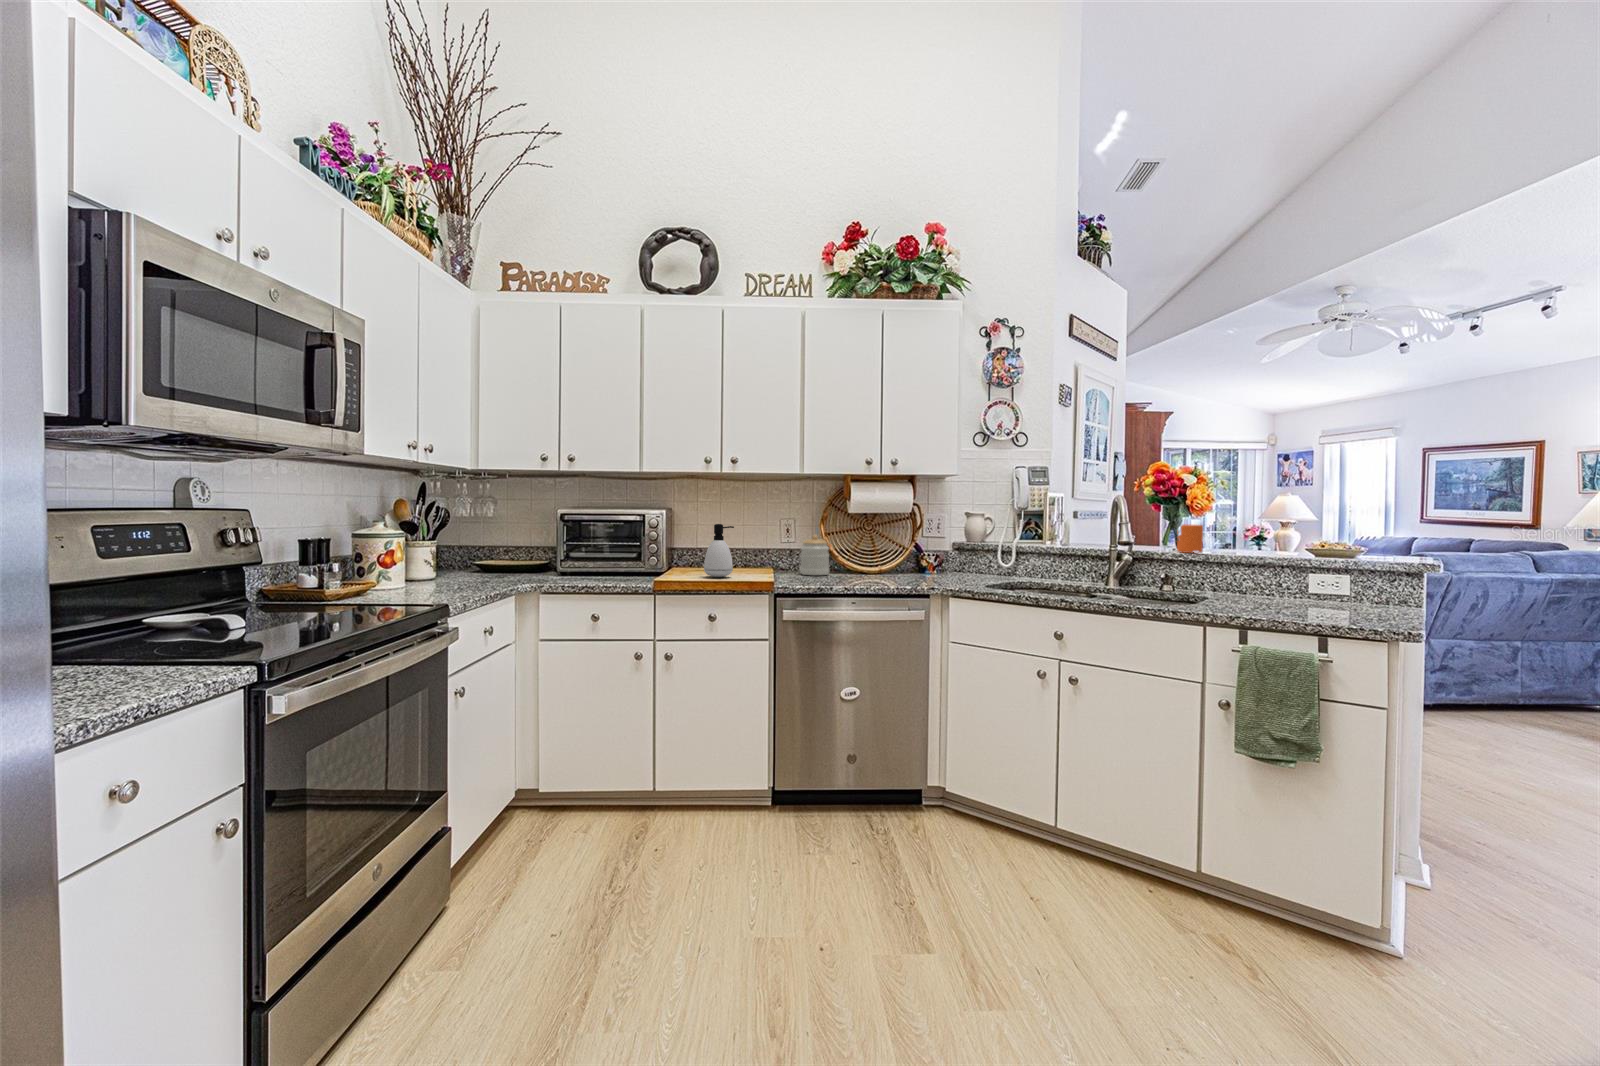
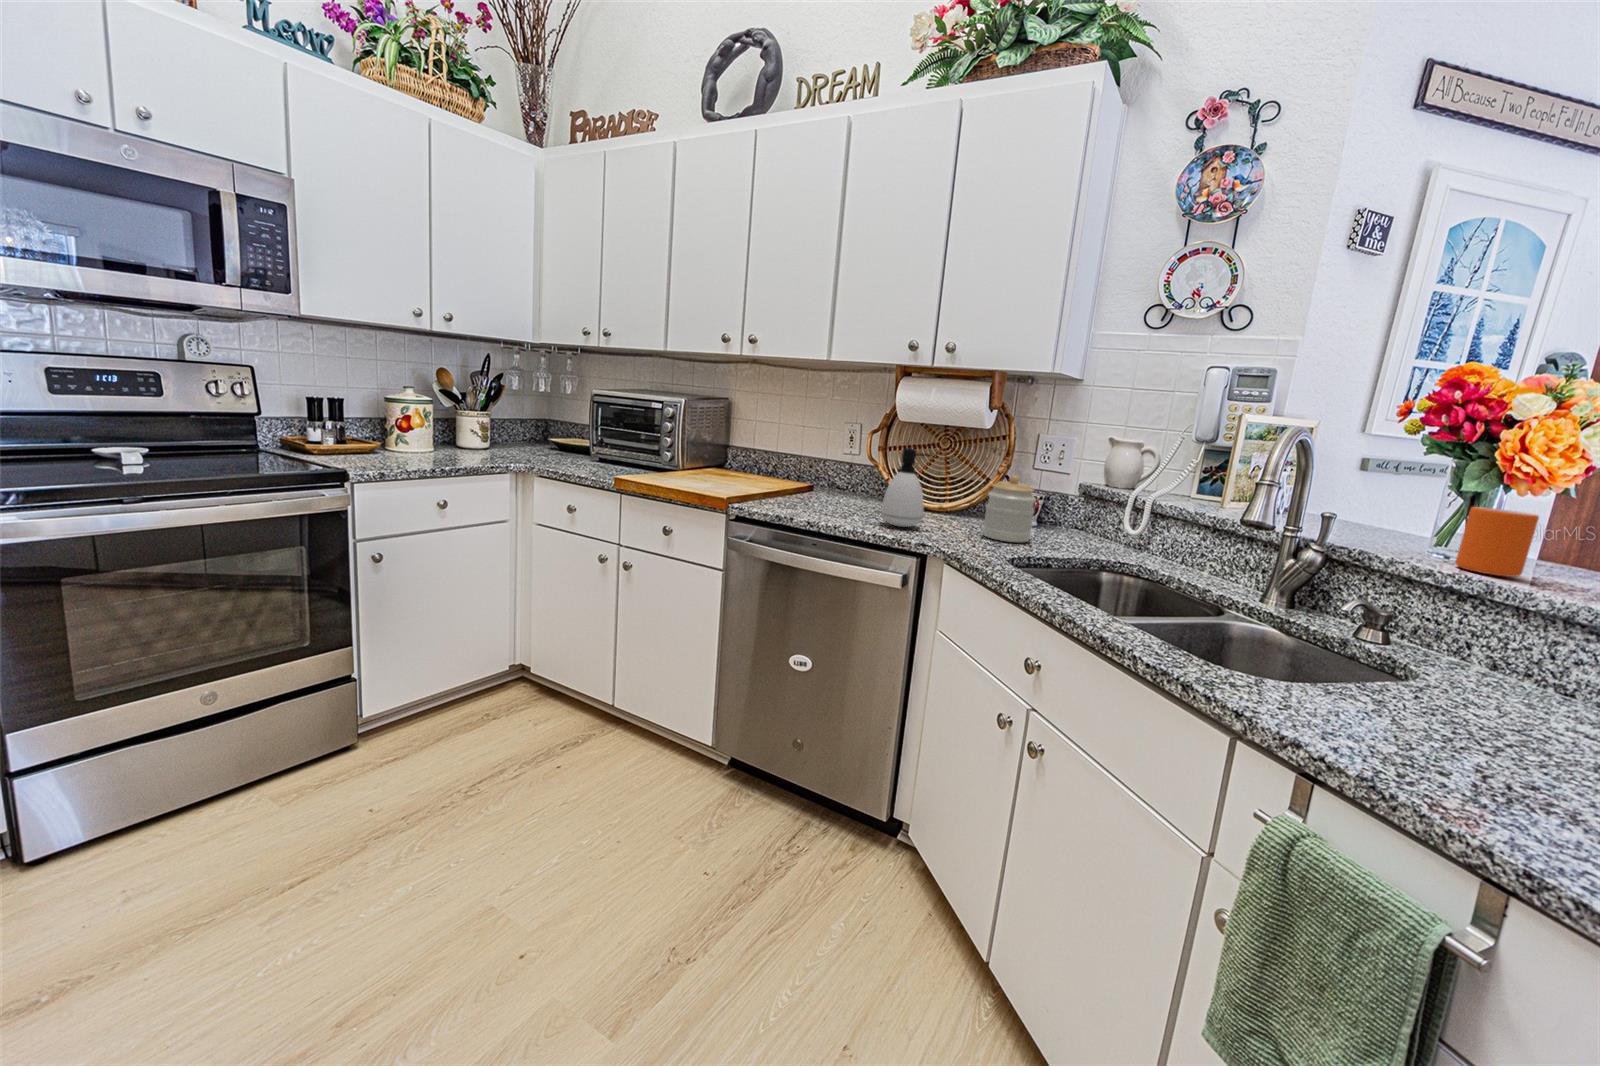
soap dispenser: present [704,524,734,577] -> present [881,448,931,527]
jar: present [800,535,829,575] -> present [983,475,1036,542]

